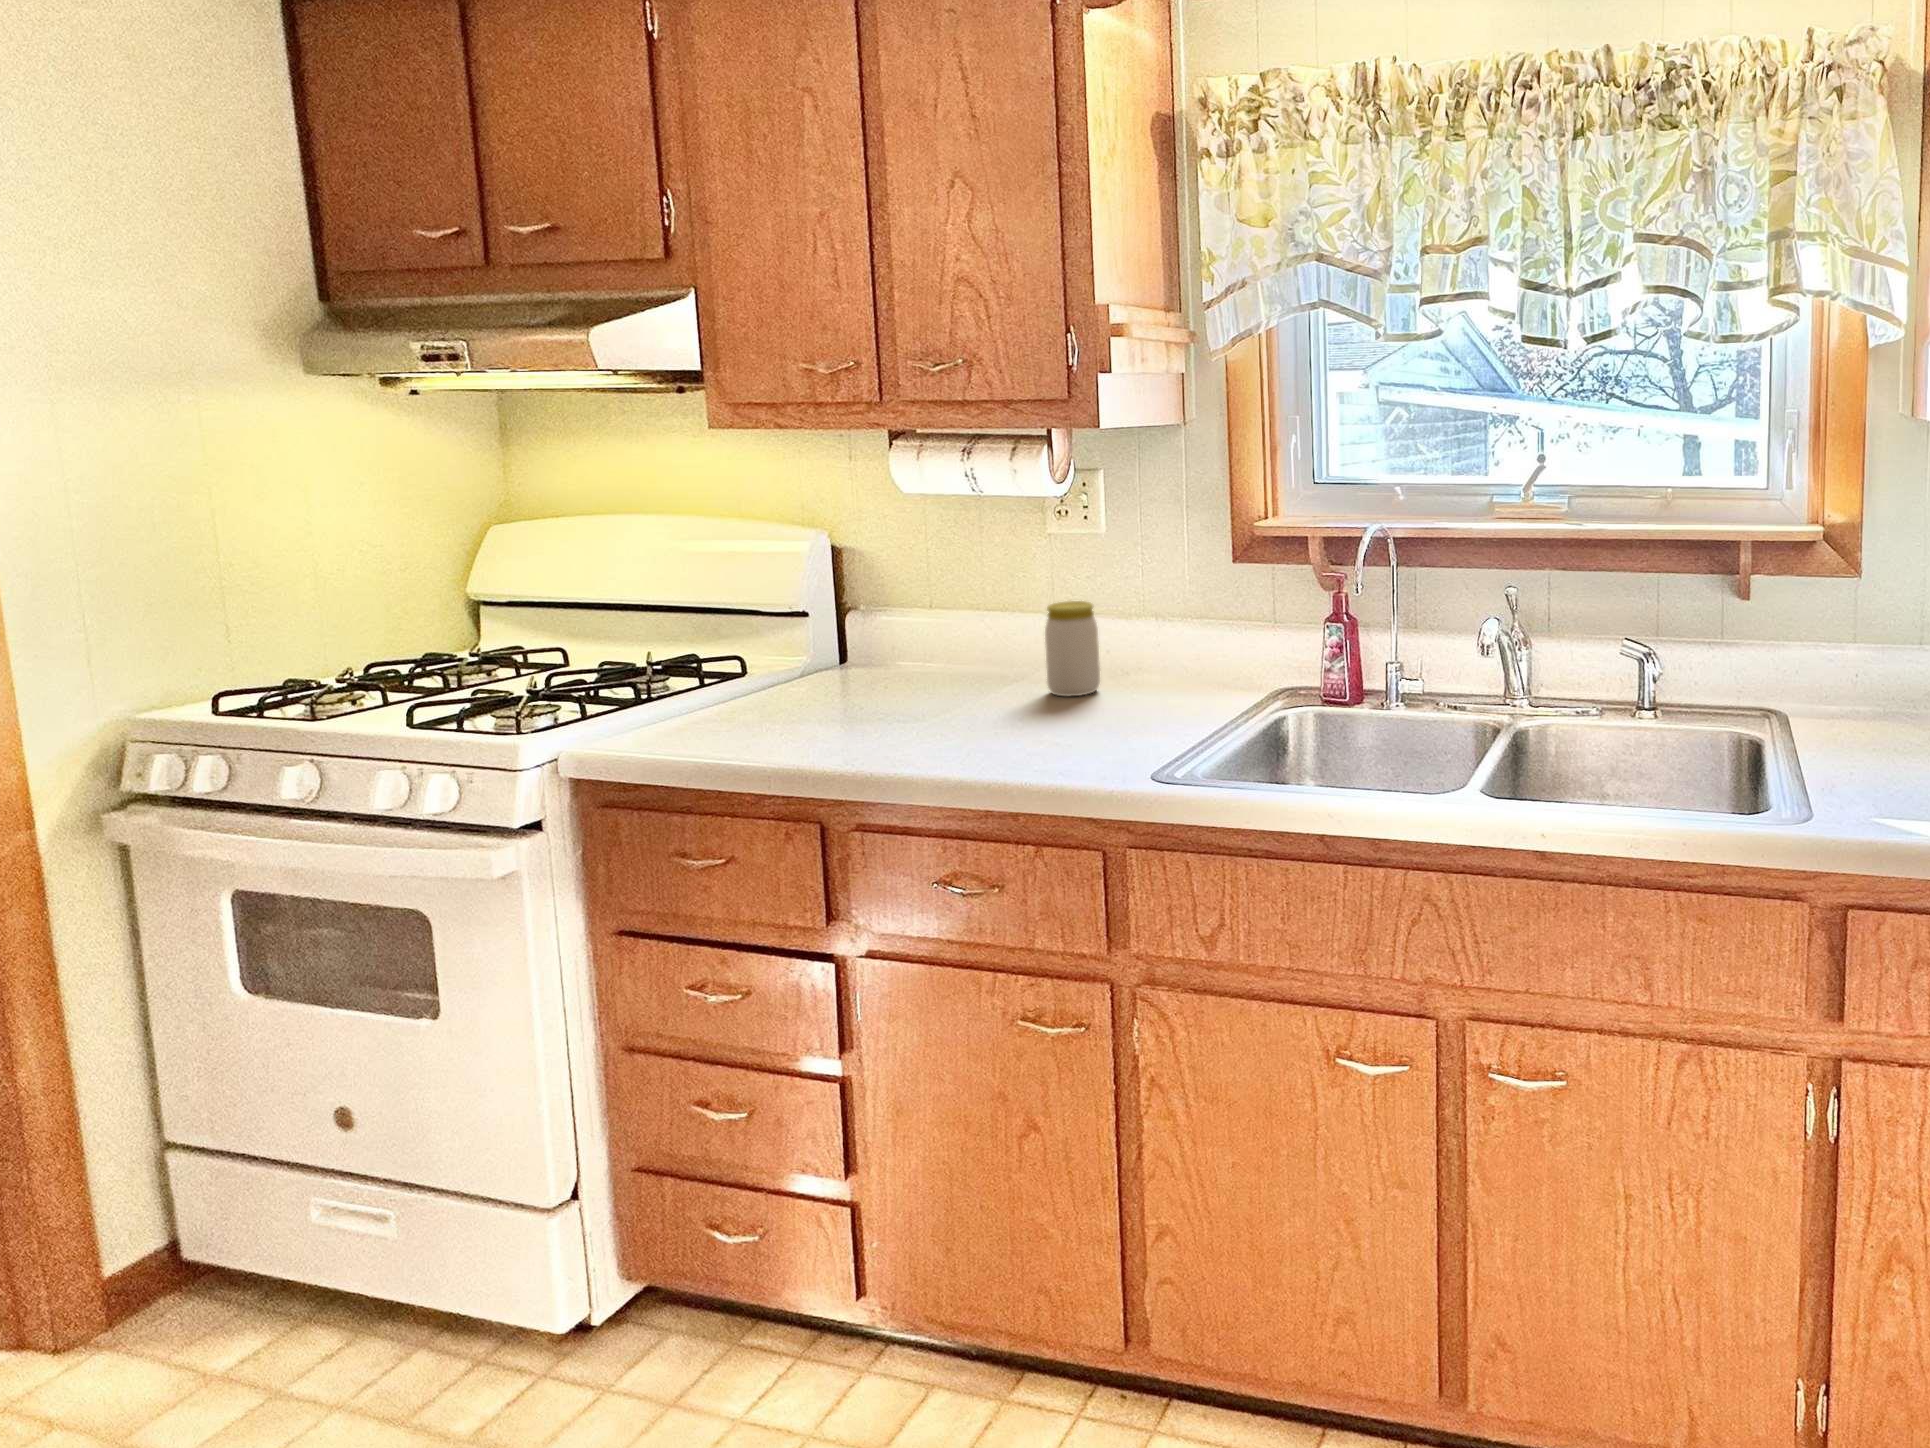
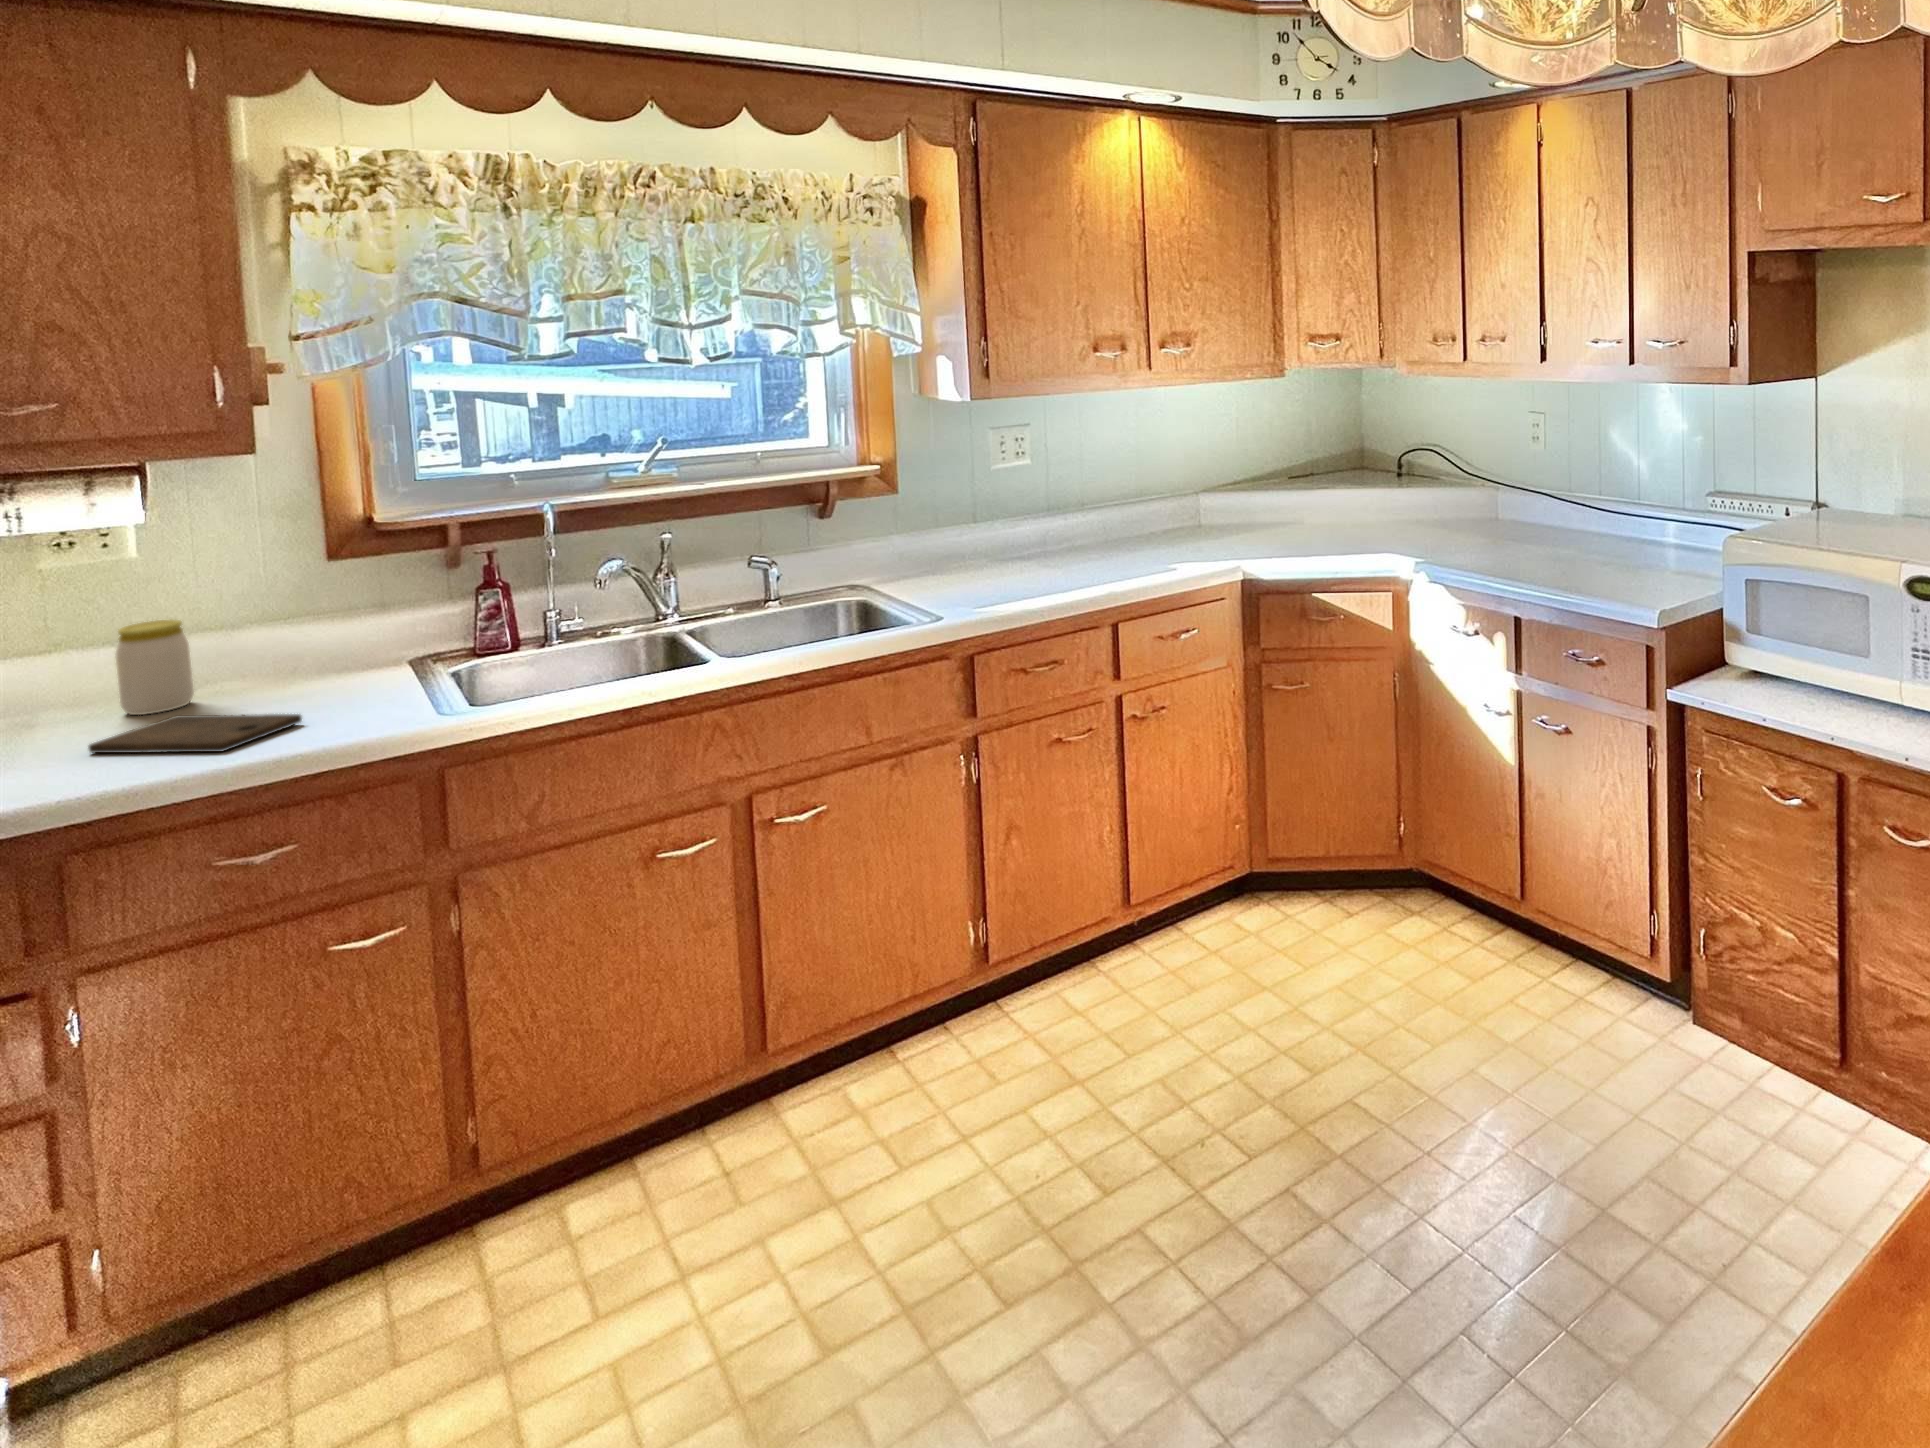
cutting board: none [956,704,1082,756] -> present [89,714,302,753]

